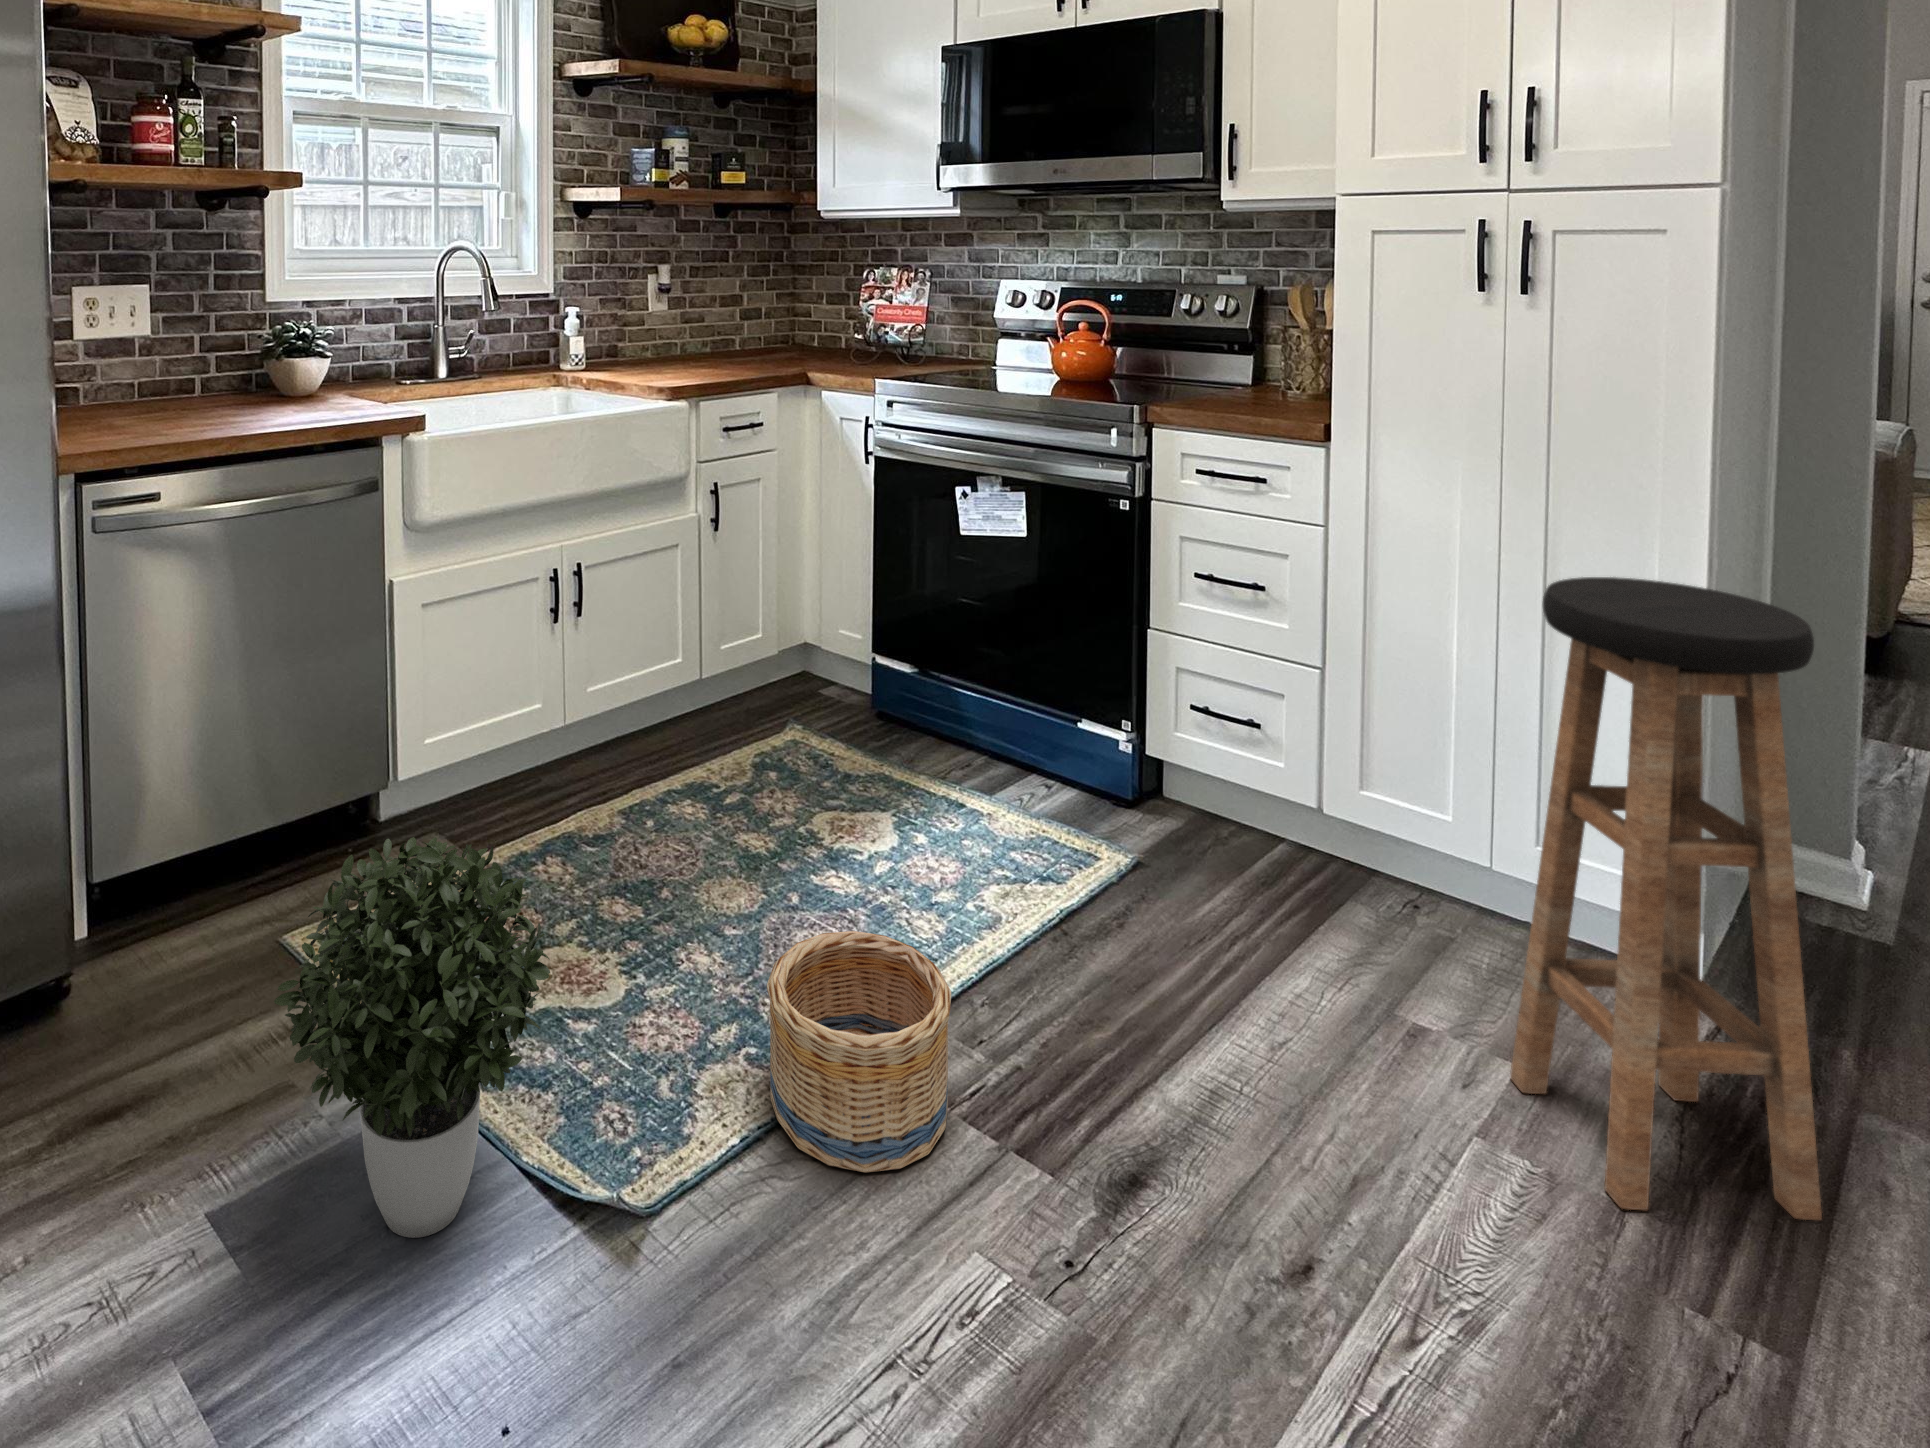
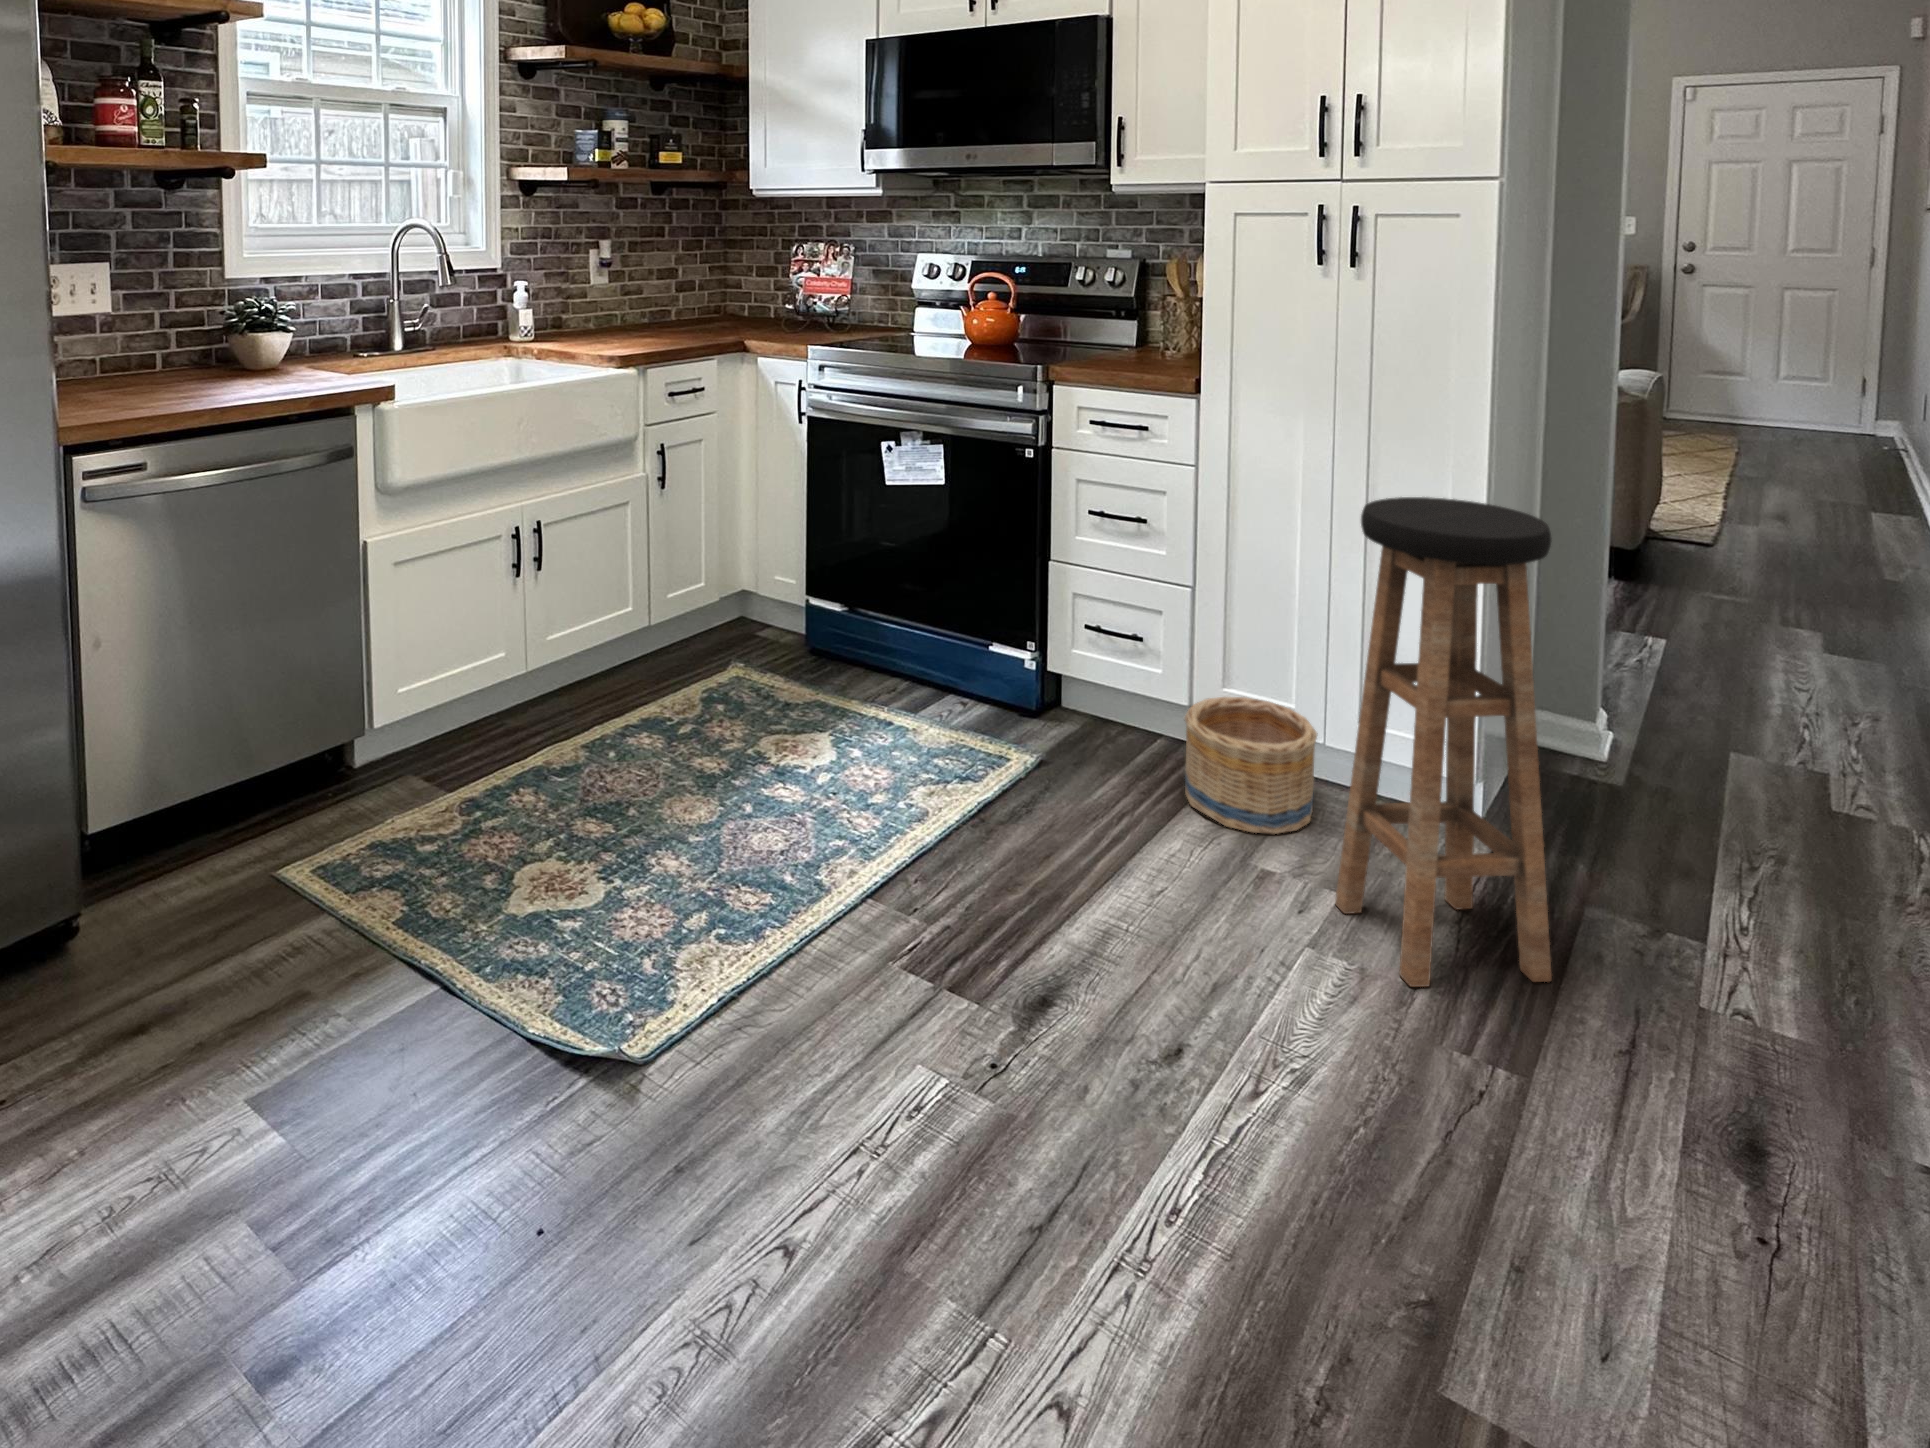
potted plant: present [274,837,550,1238] -> none [313,757,557,1099]
basket: present [767,931,951,1173] -> present [1184,697,1317,834]

